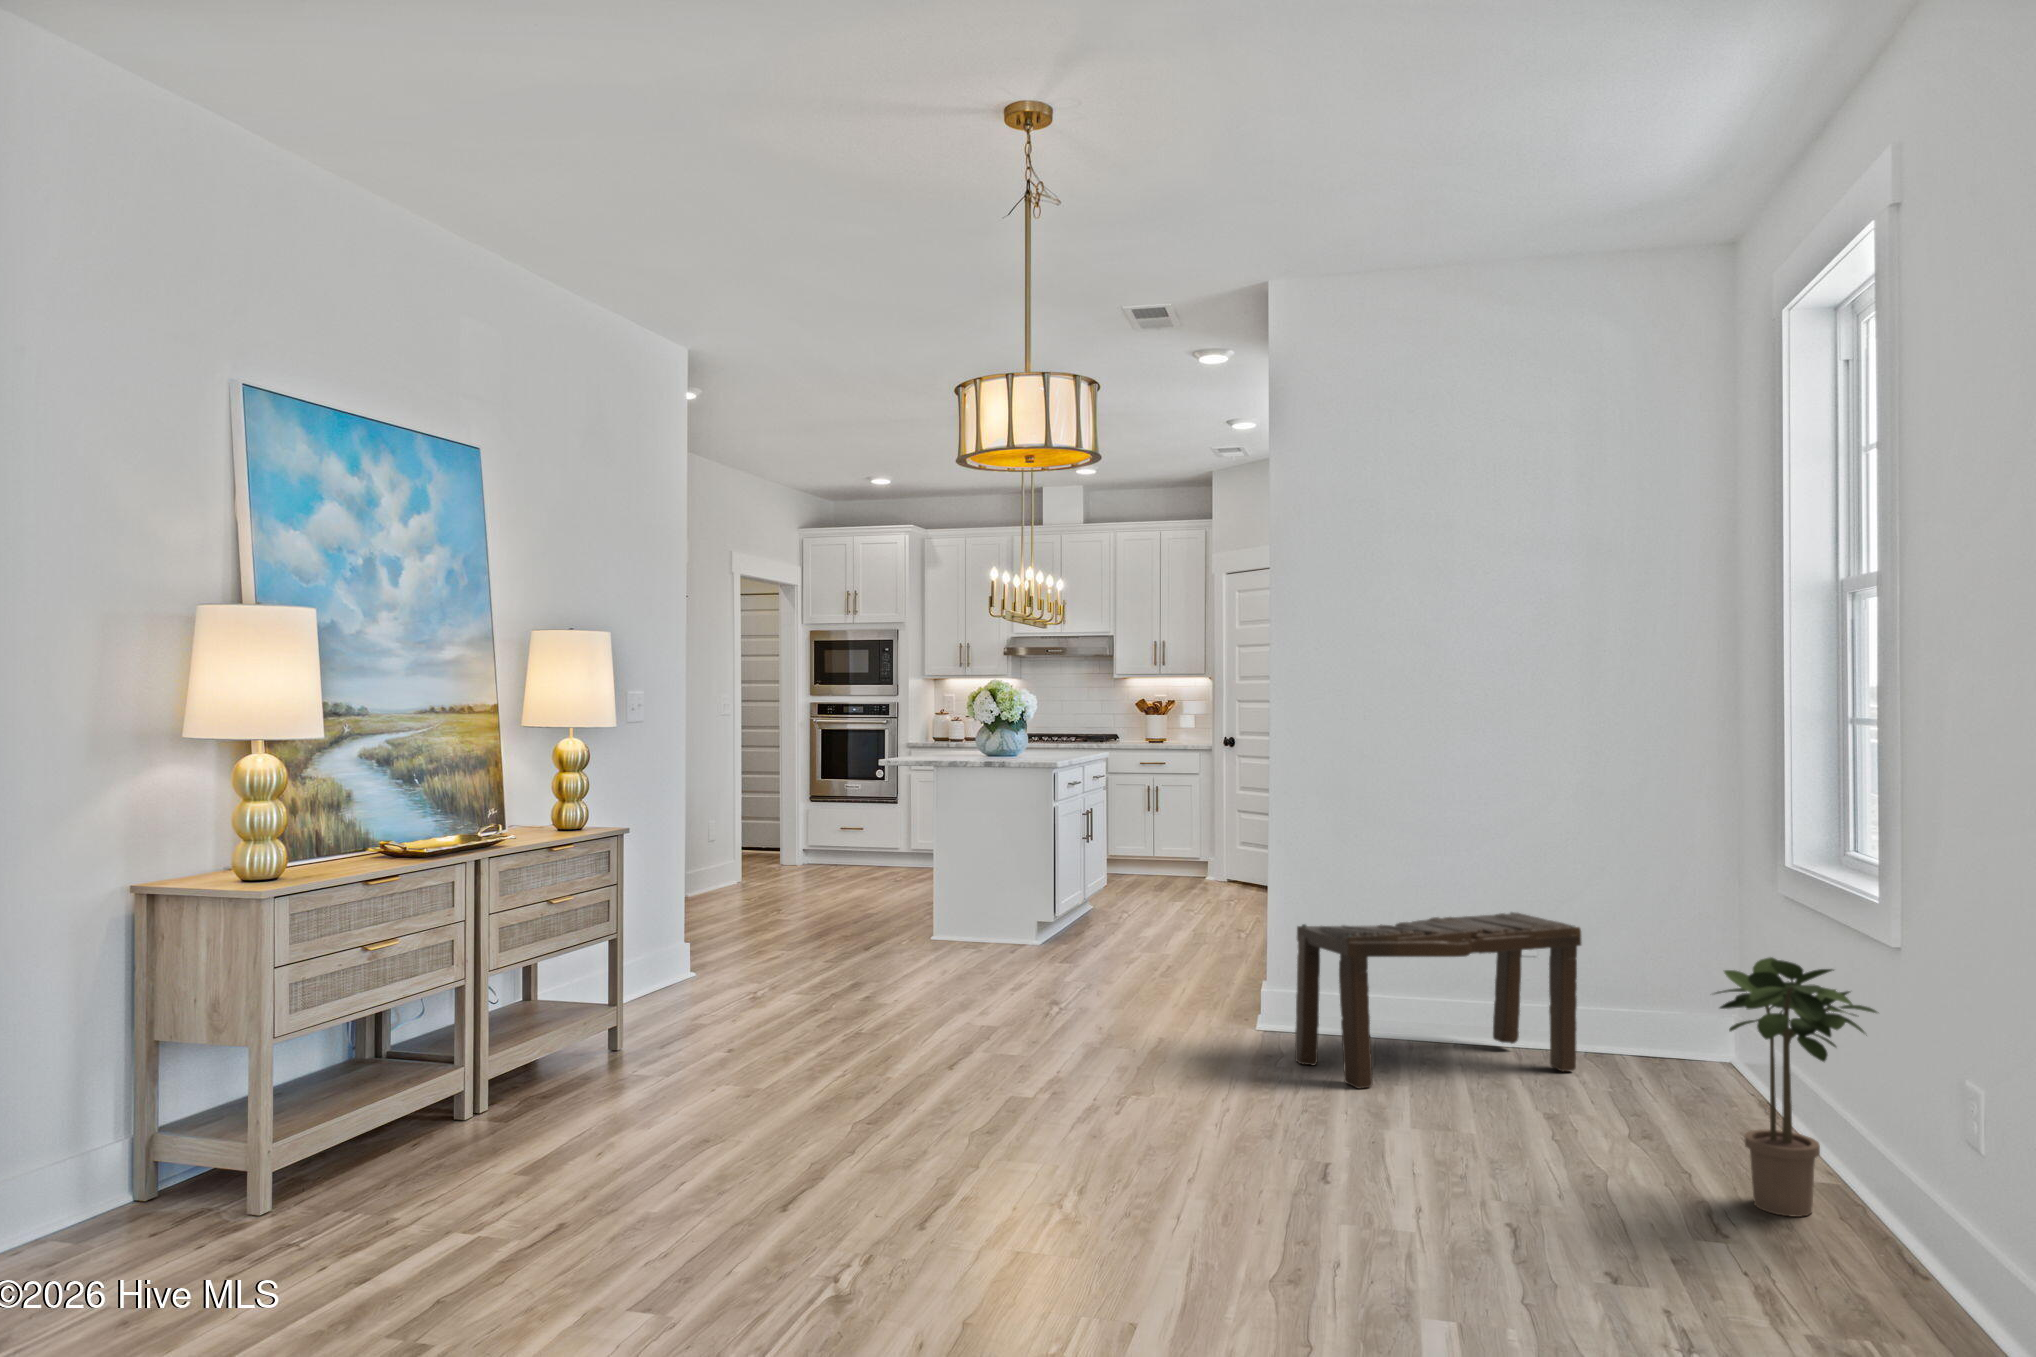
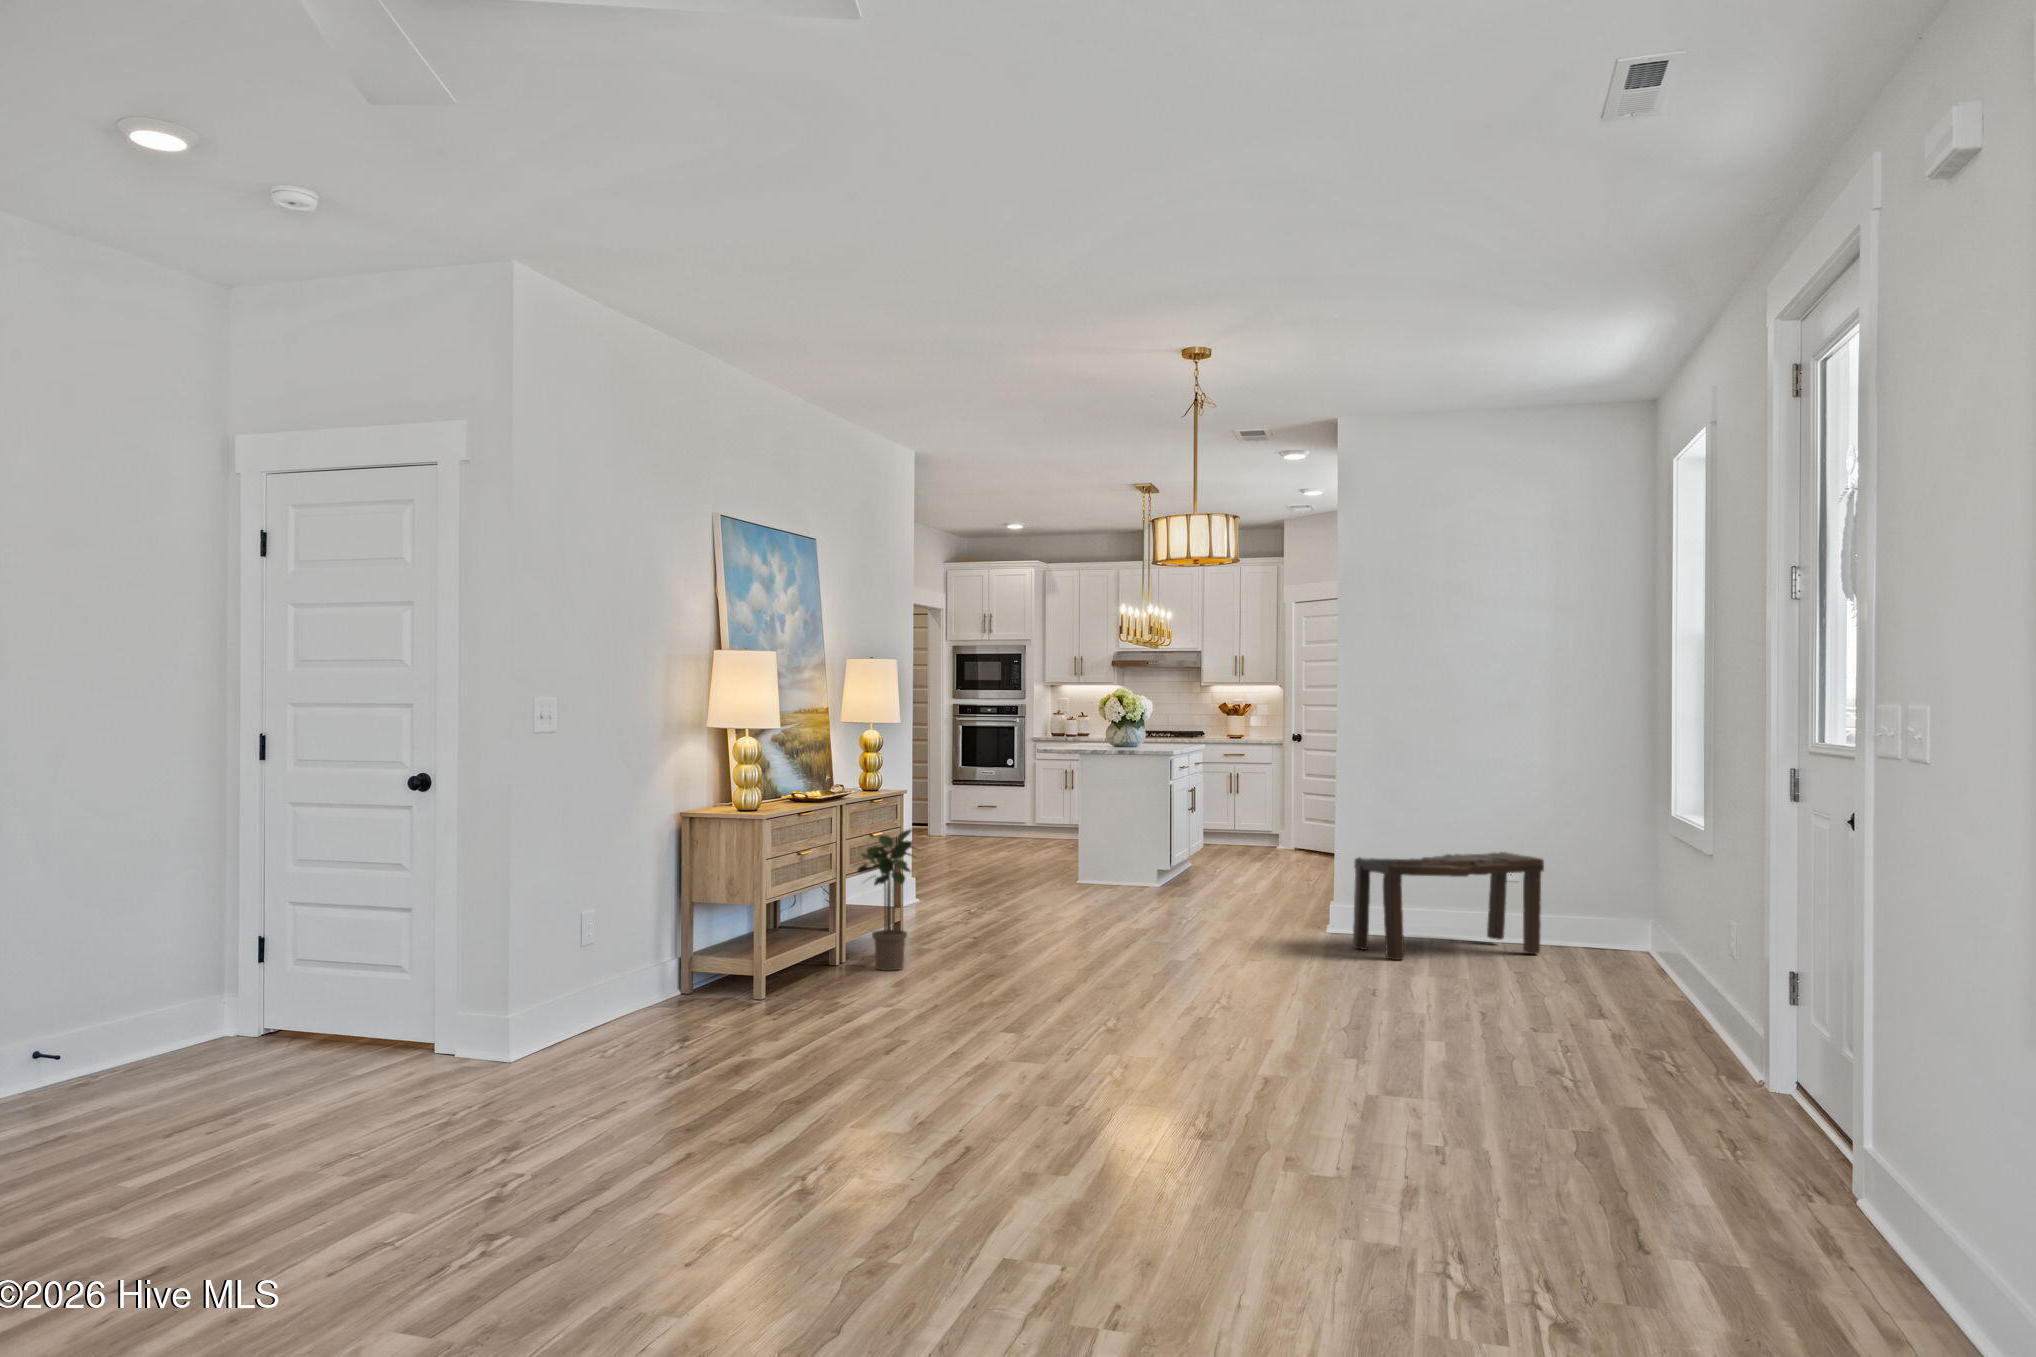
potted plant: present [1715,957,1877,1217] -> present [857,830,917,971]

